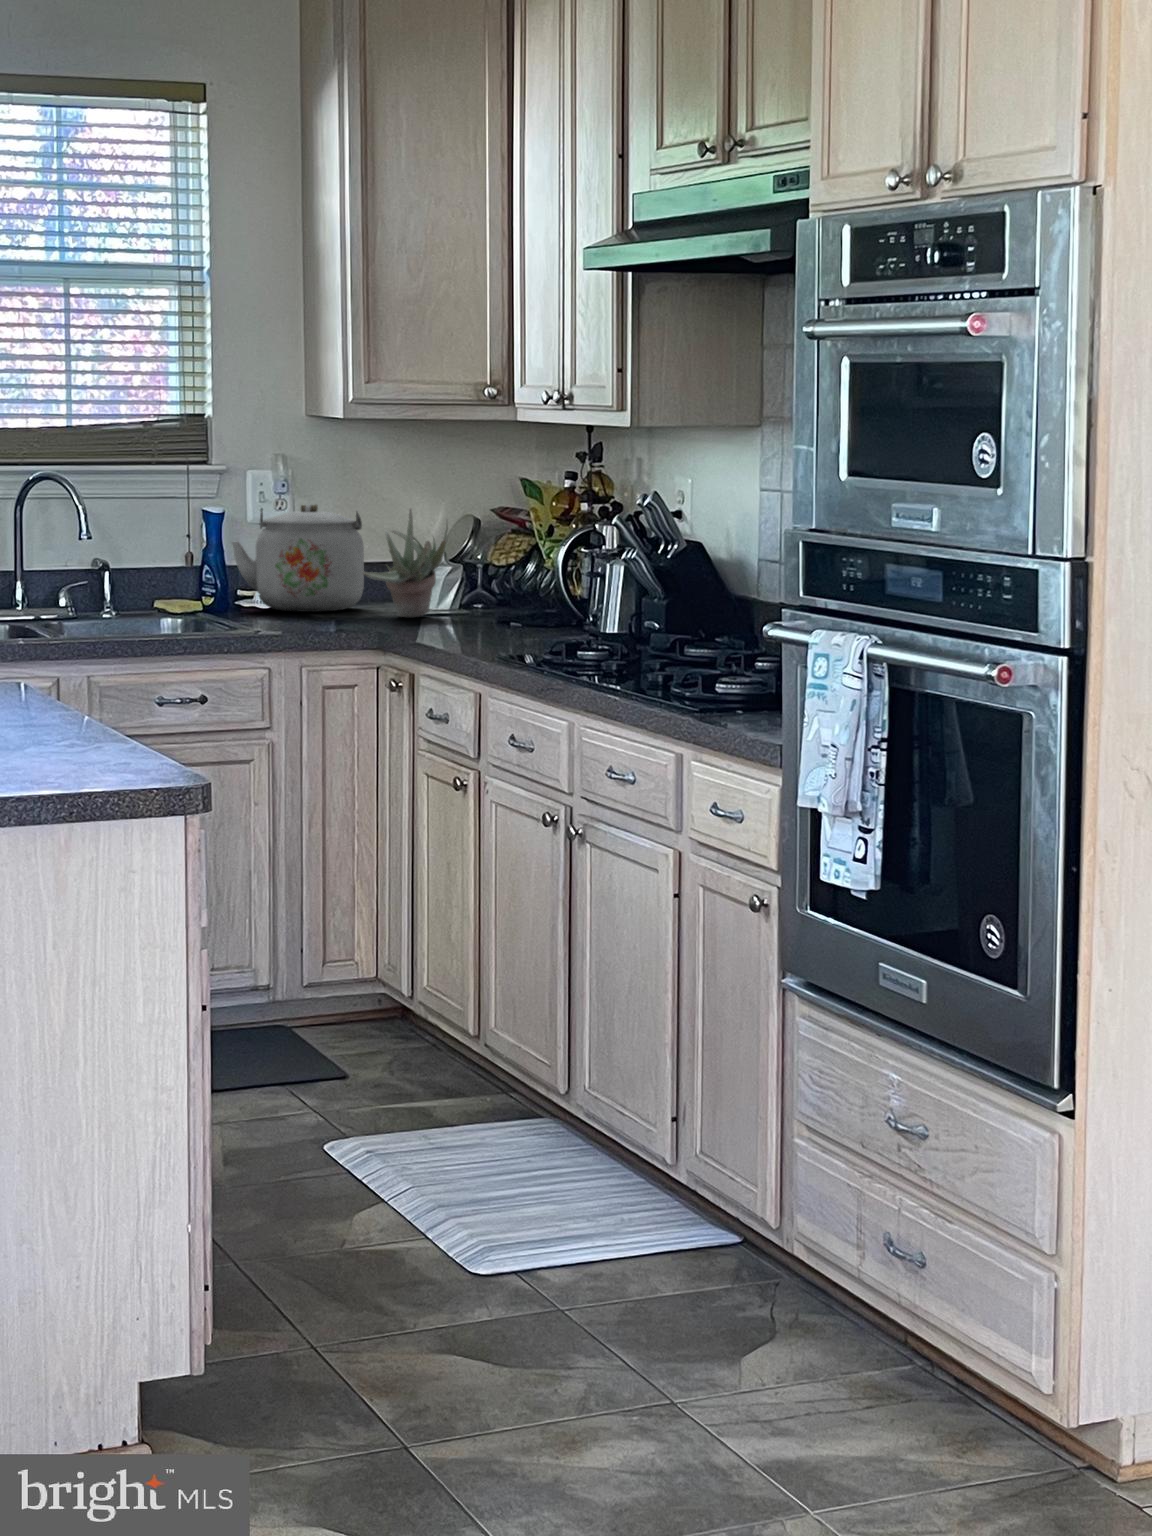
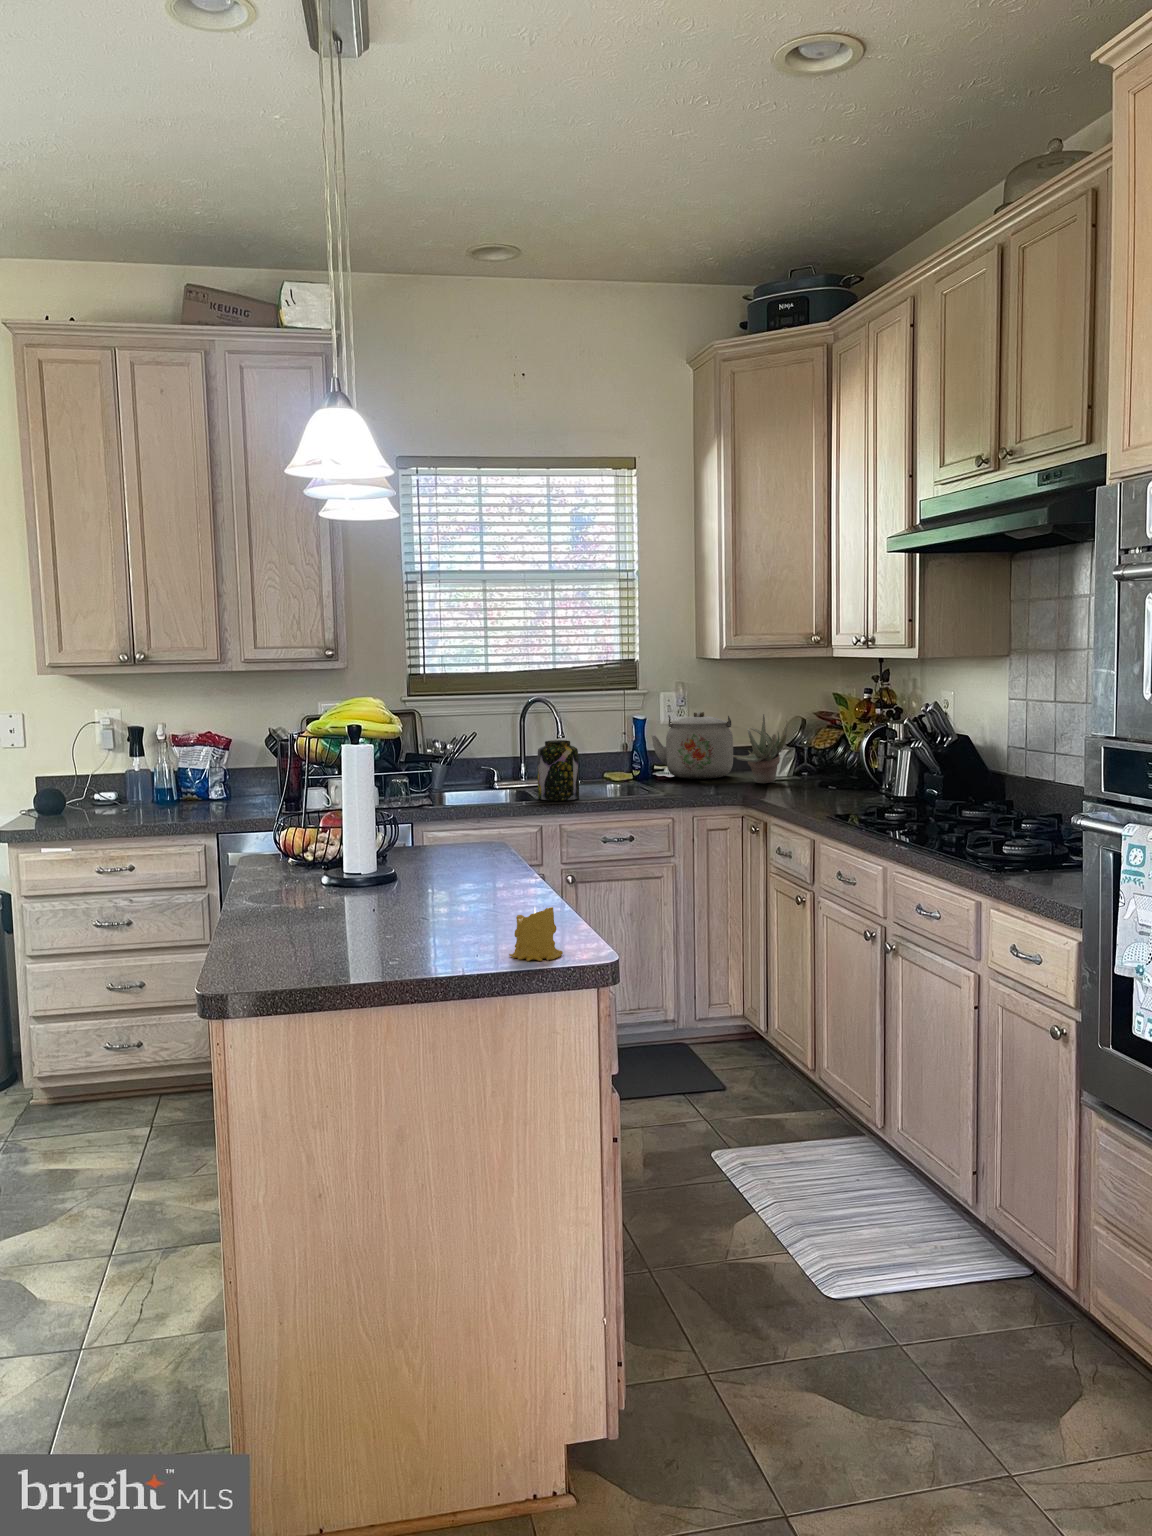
jar: none [52,543,119,637] -> present [537,740,579,801]
candle: none [72,716,138,782] -> present [509,907,563,961]

